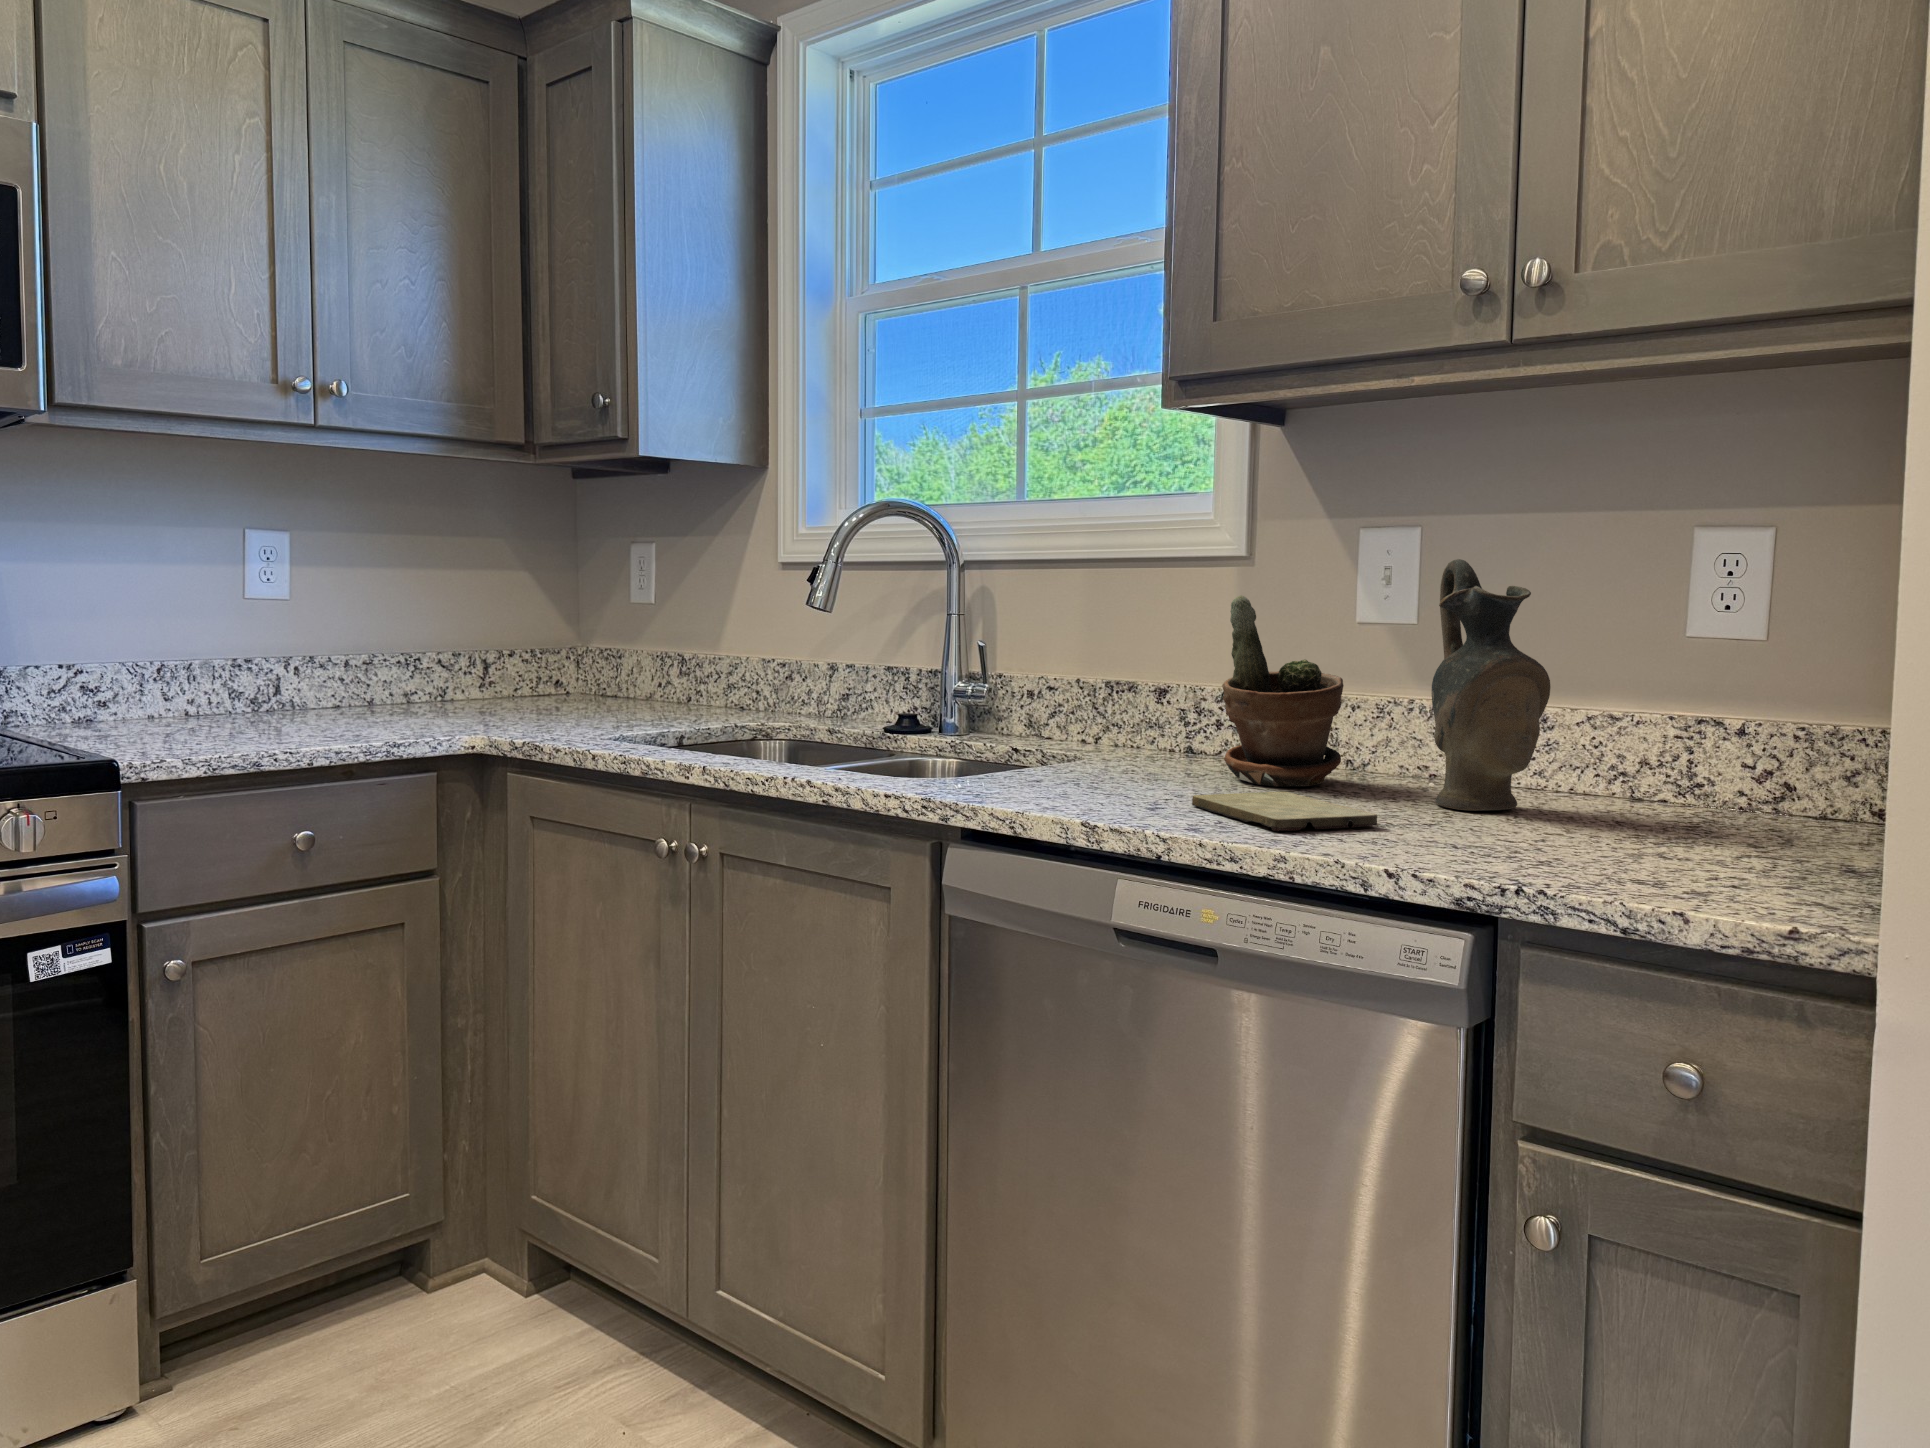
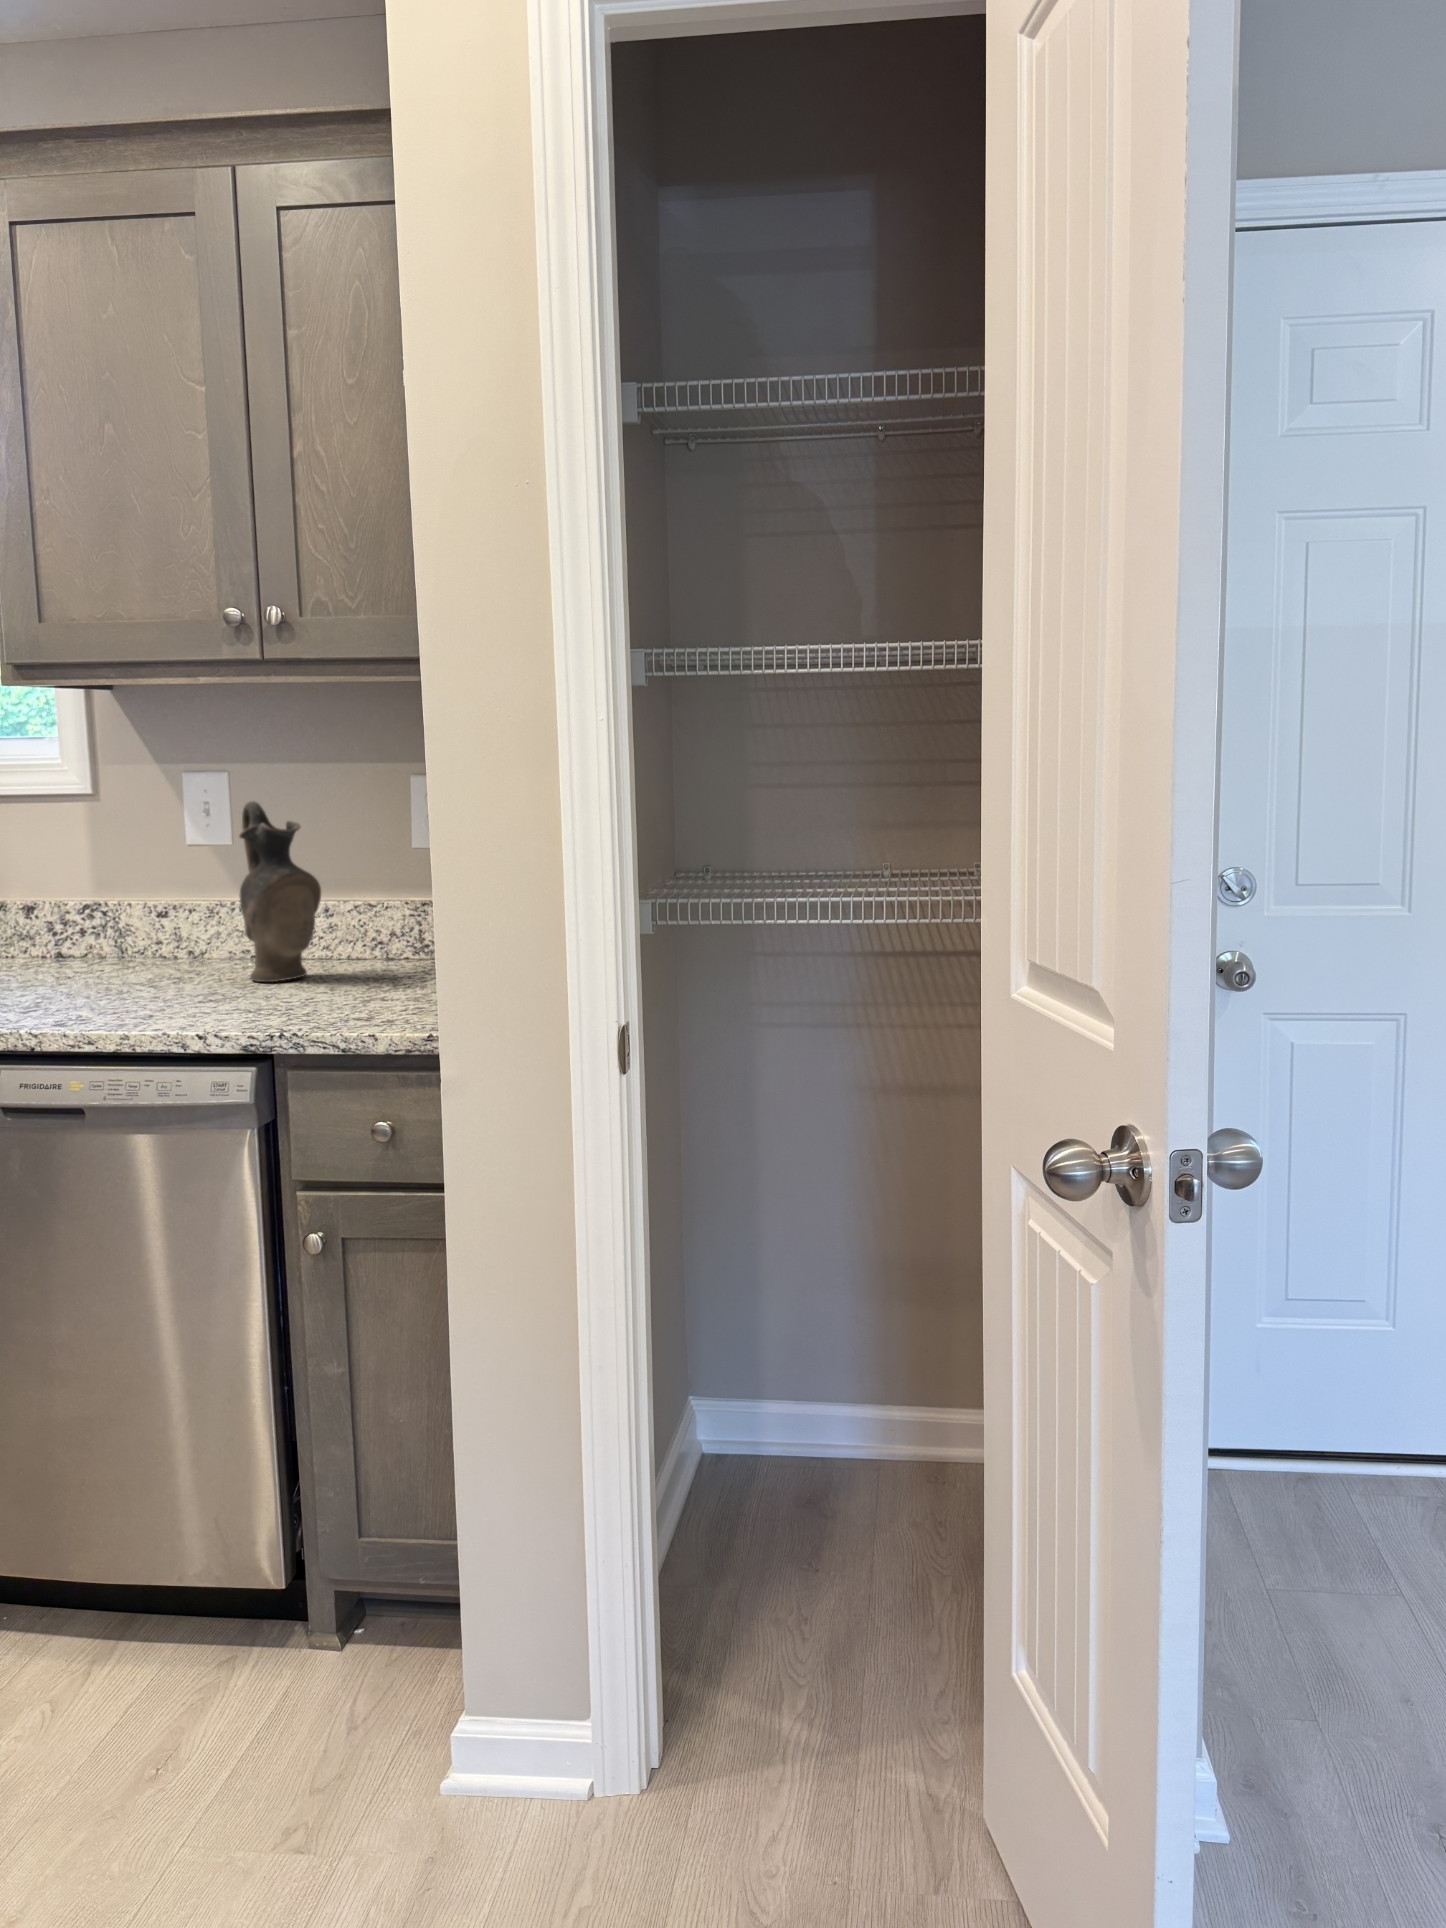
potted plant: present [1222,595,1344,787] -> none [78,833,182,980]
cutting board: present [1192,792,1377,831] -> none [57,985,200,1017]

